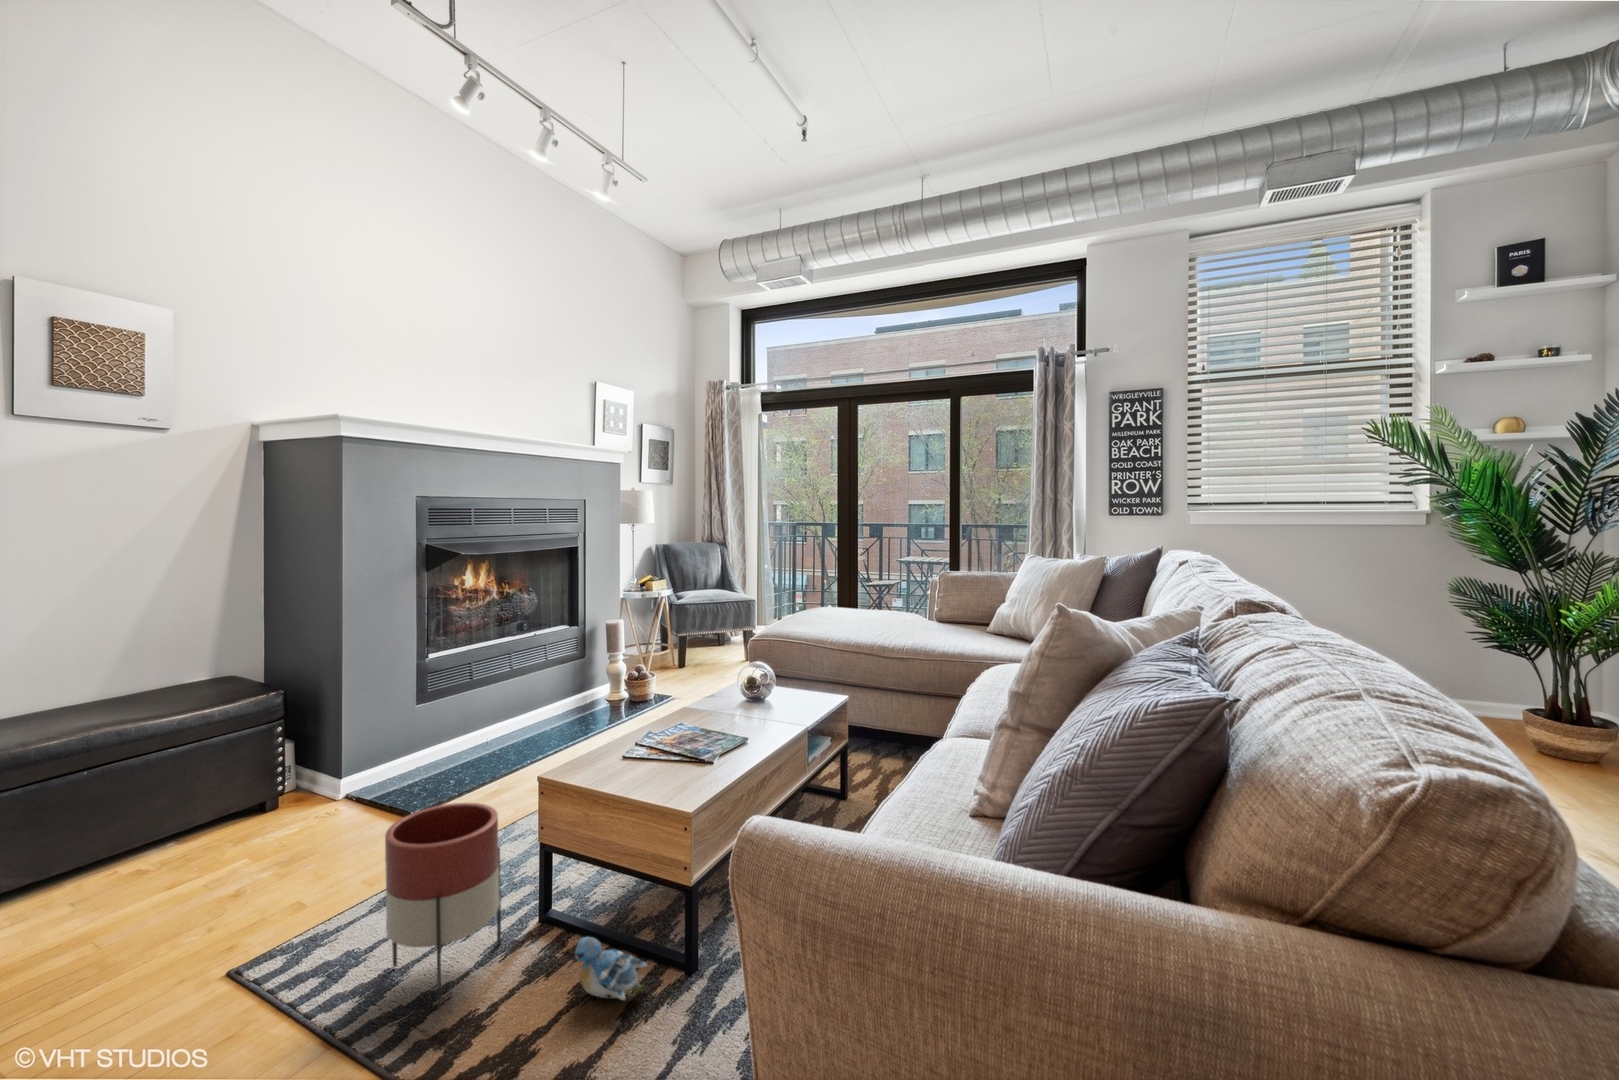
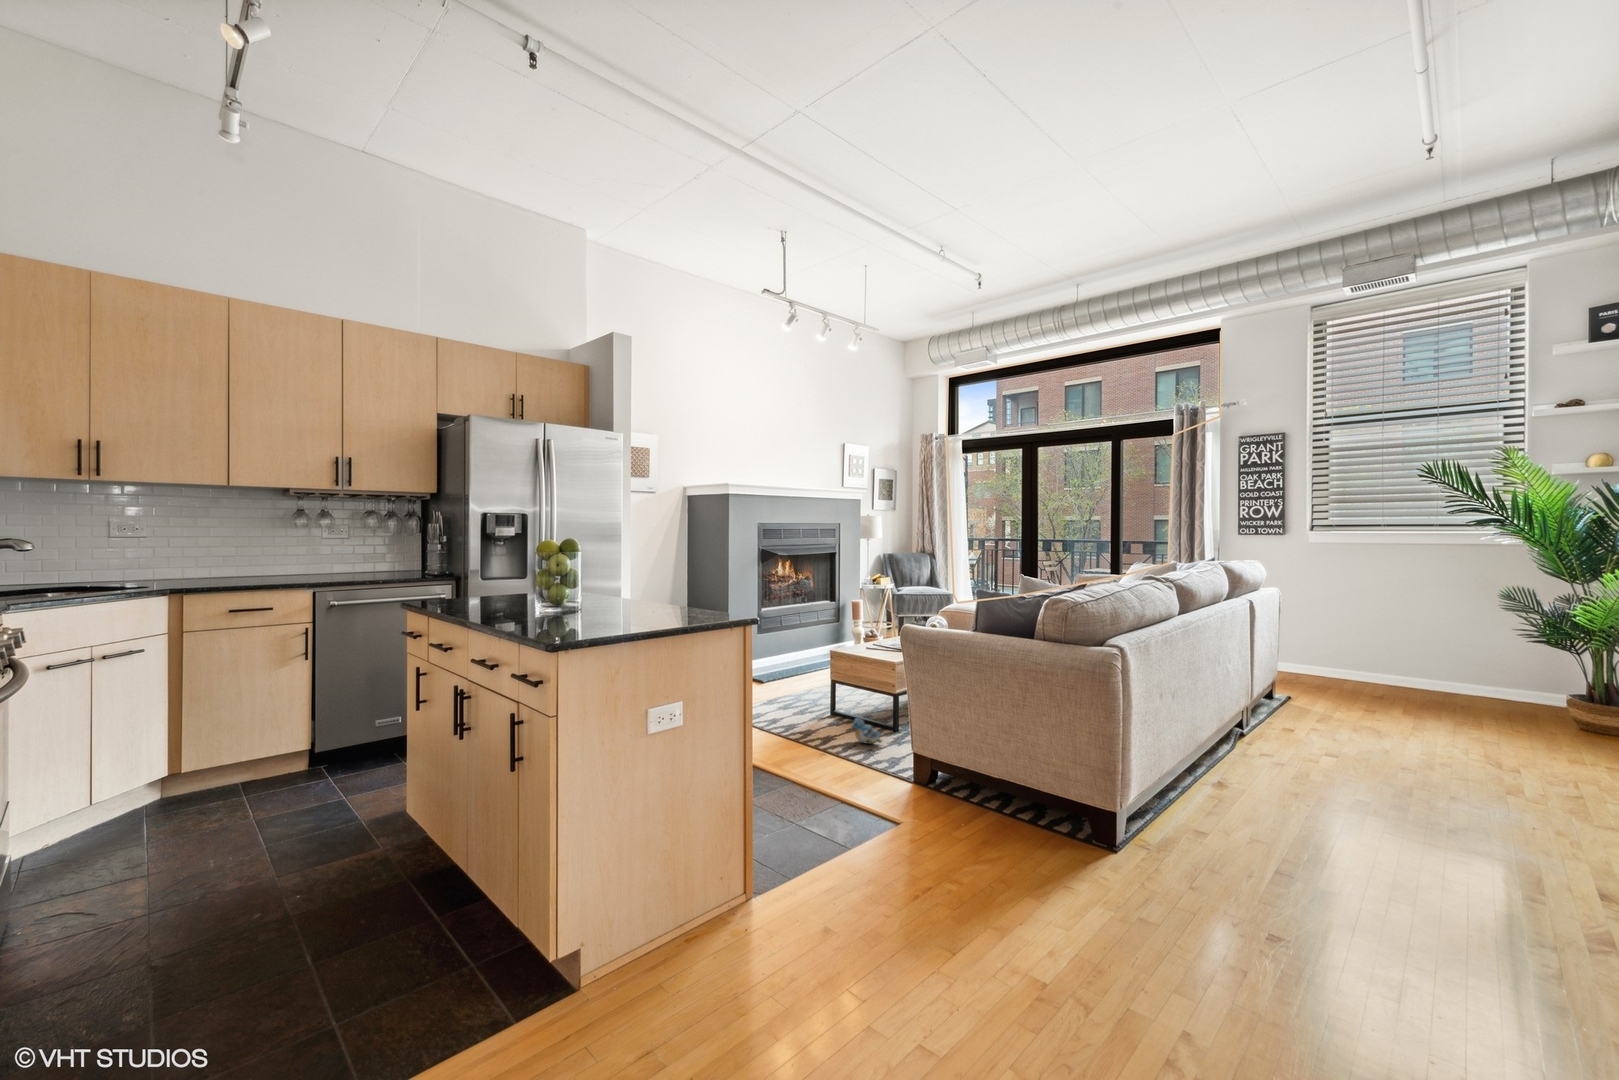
planter: present [385,803,501,1008] -> none [776,662,819,739]

